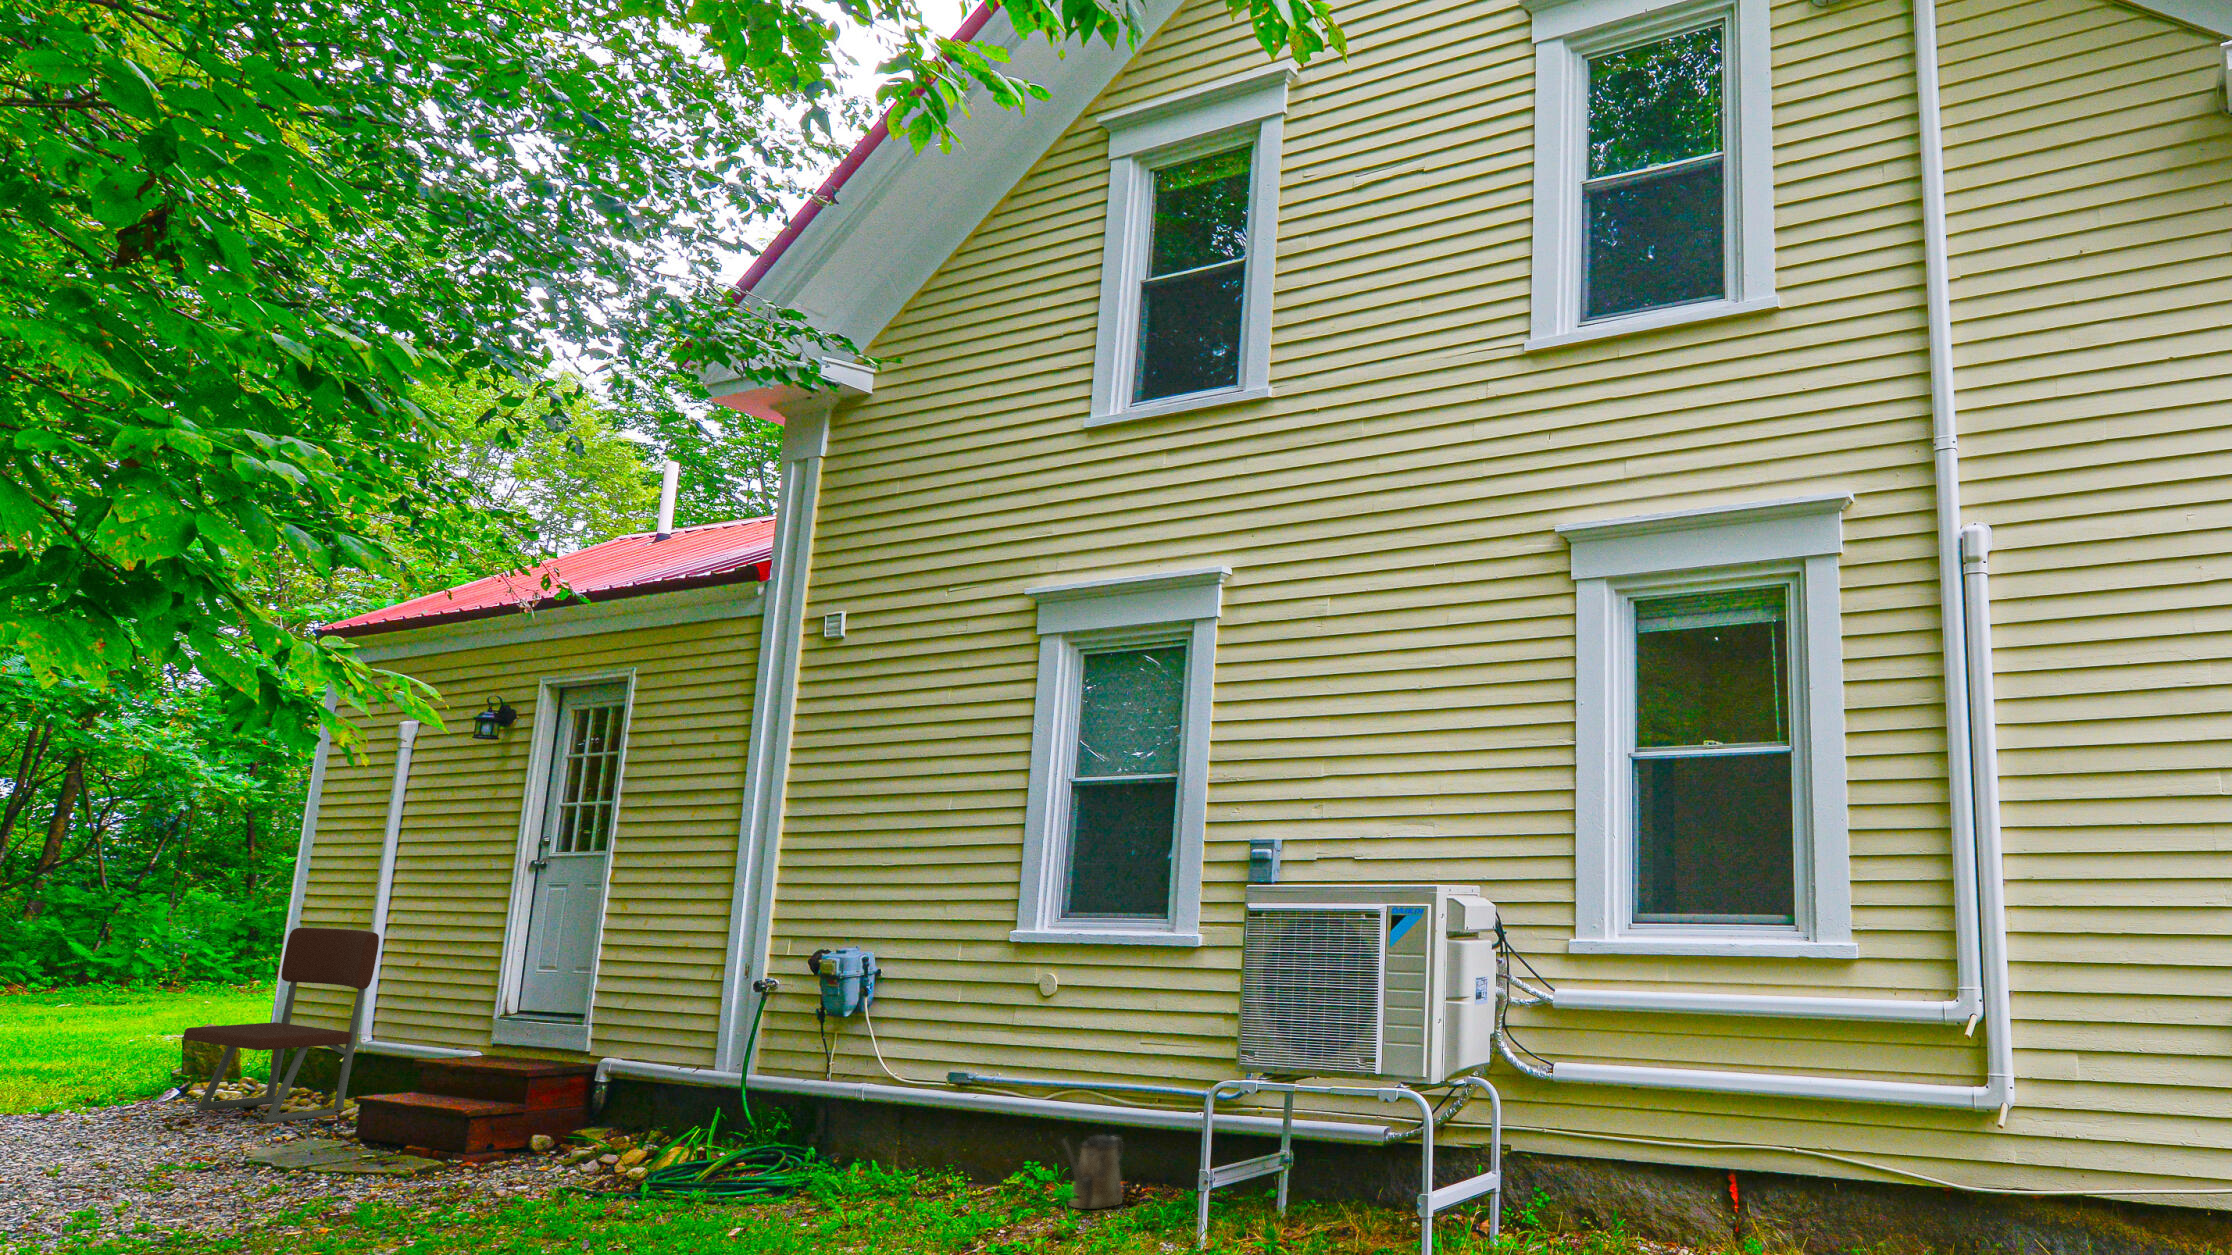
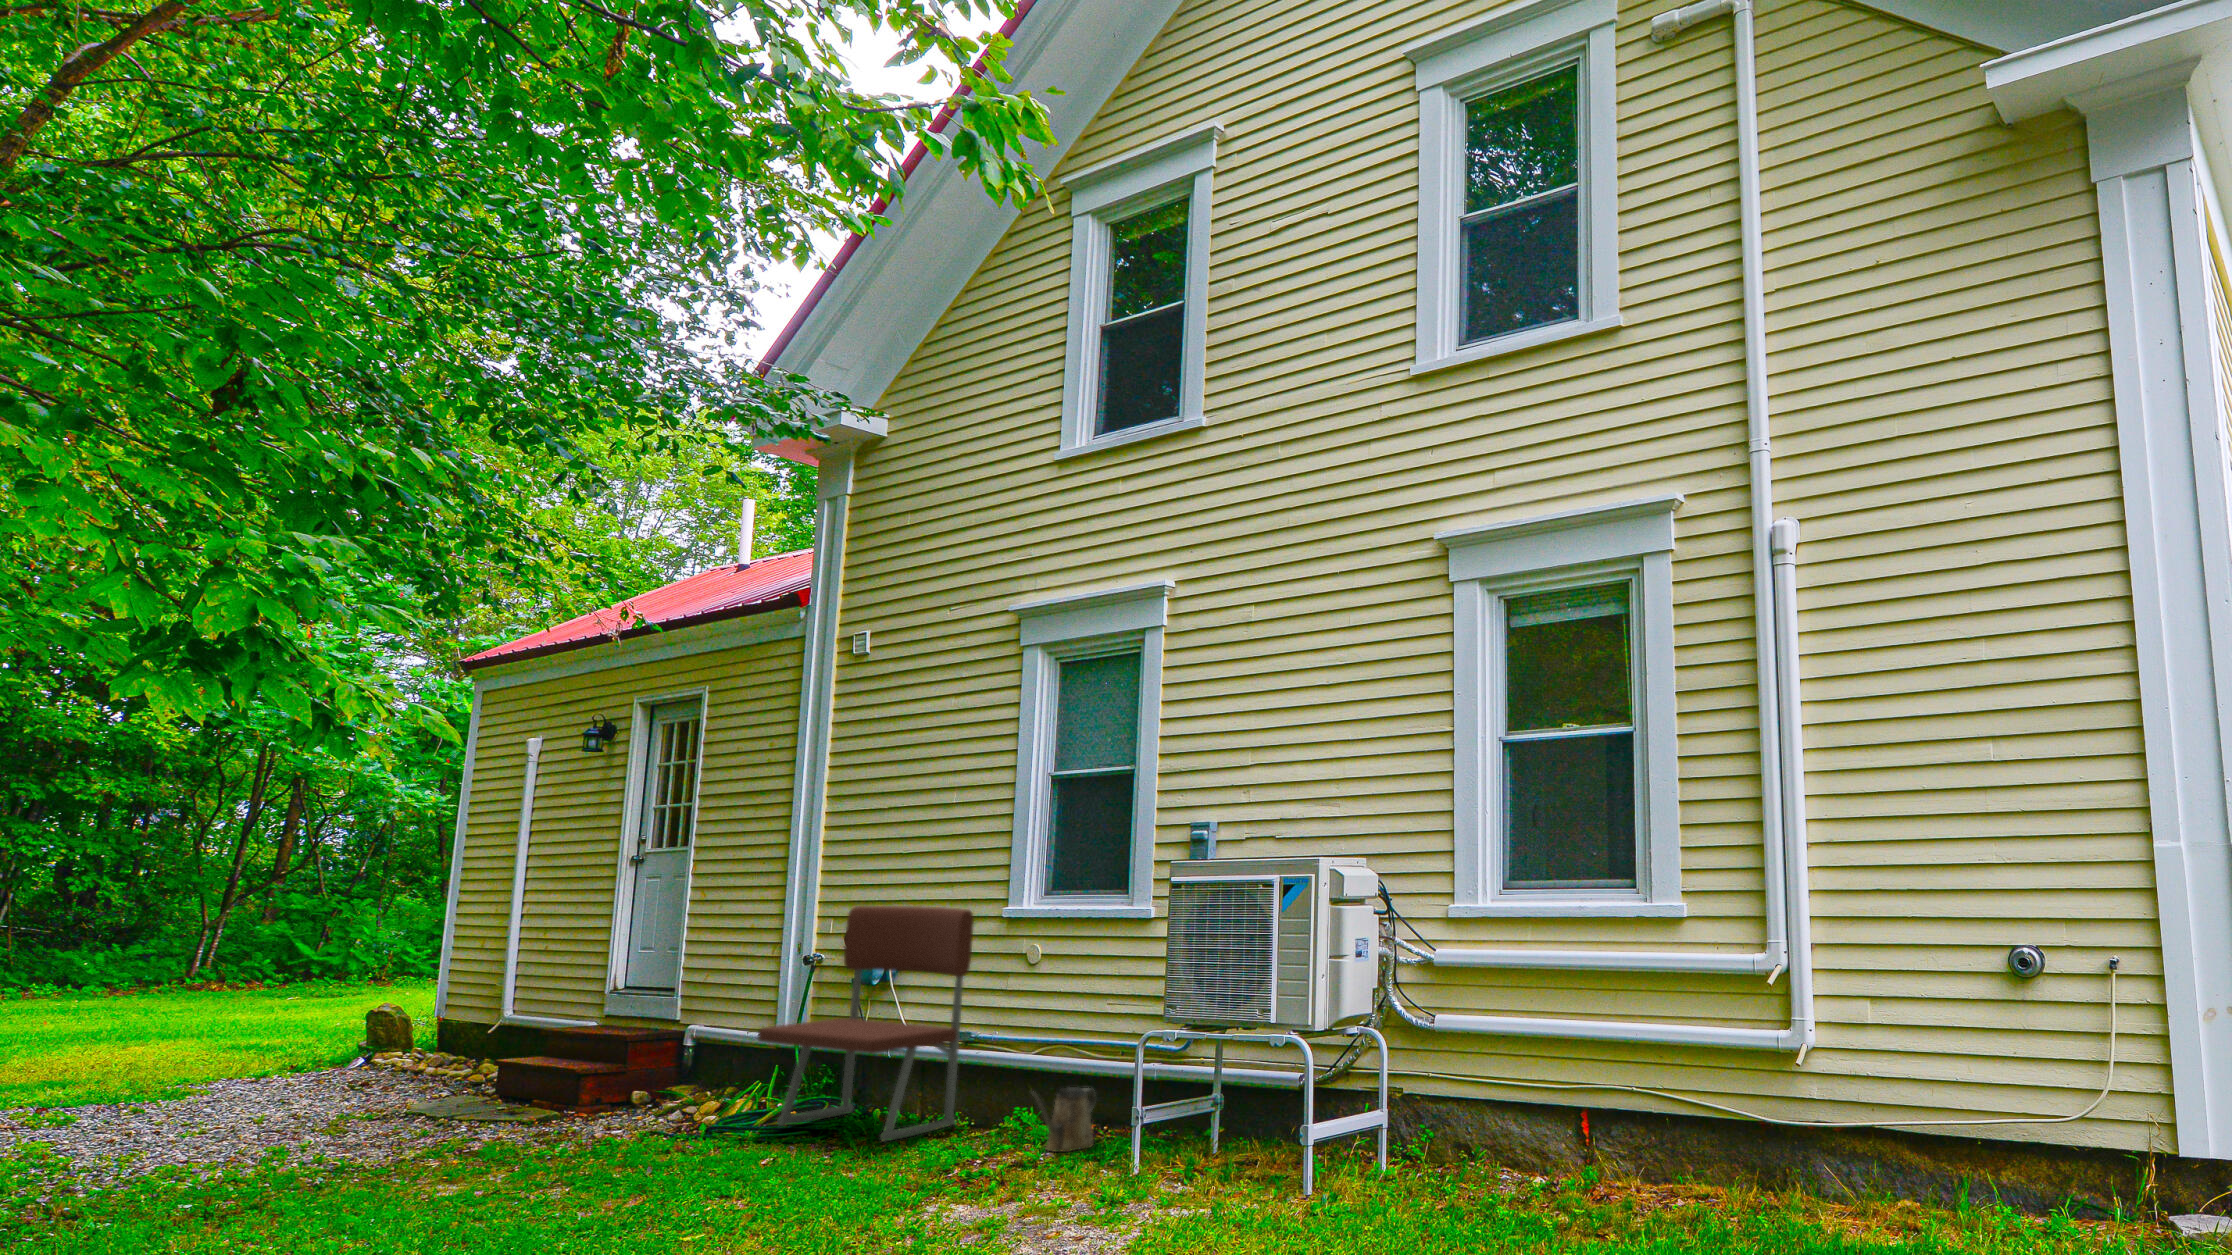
bench: present [184,928,379,1123] -> present [758,906,974,1141]

